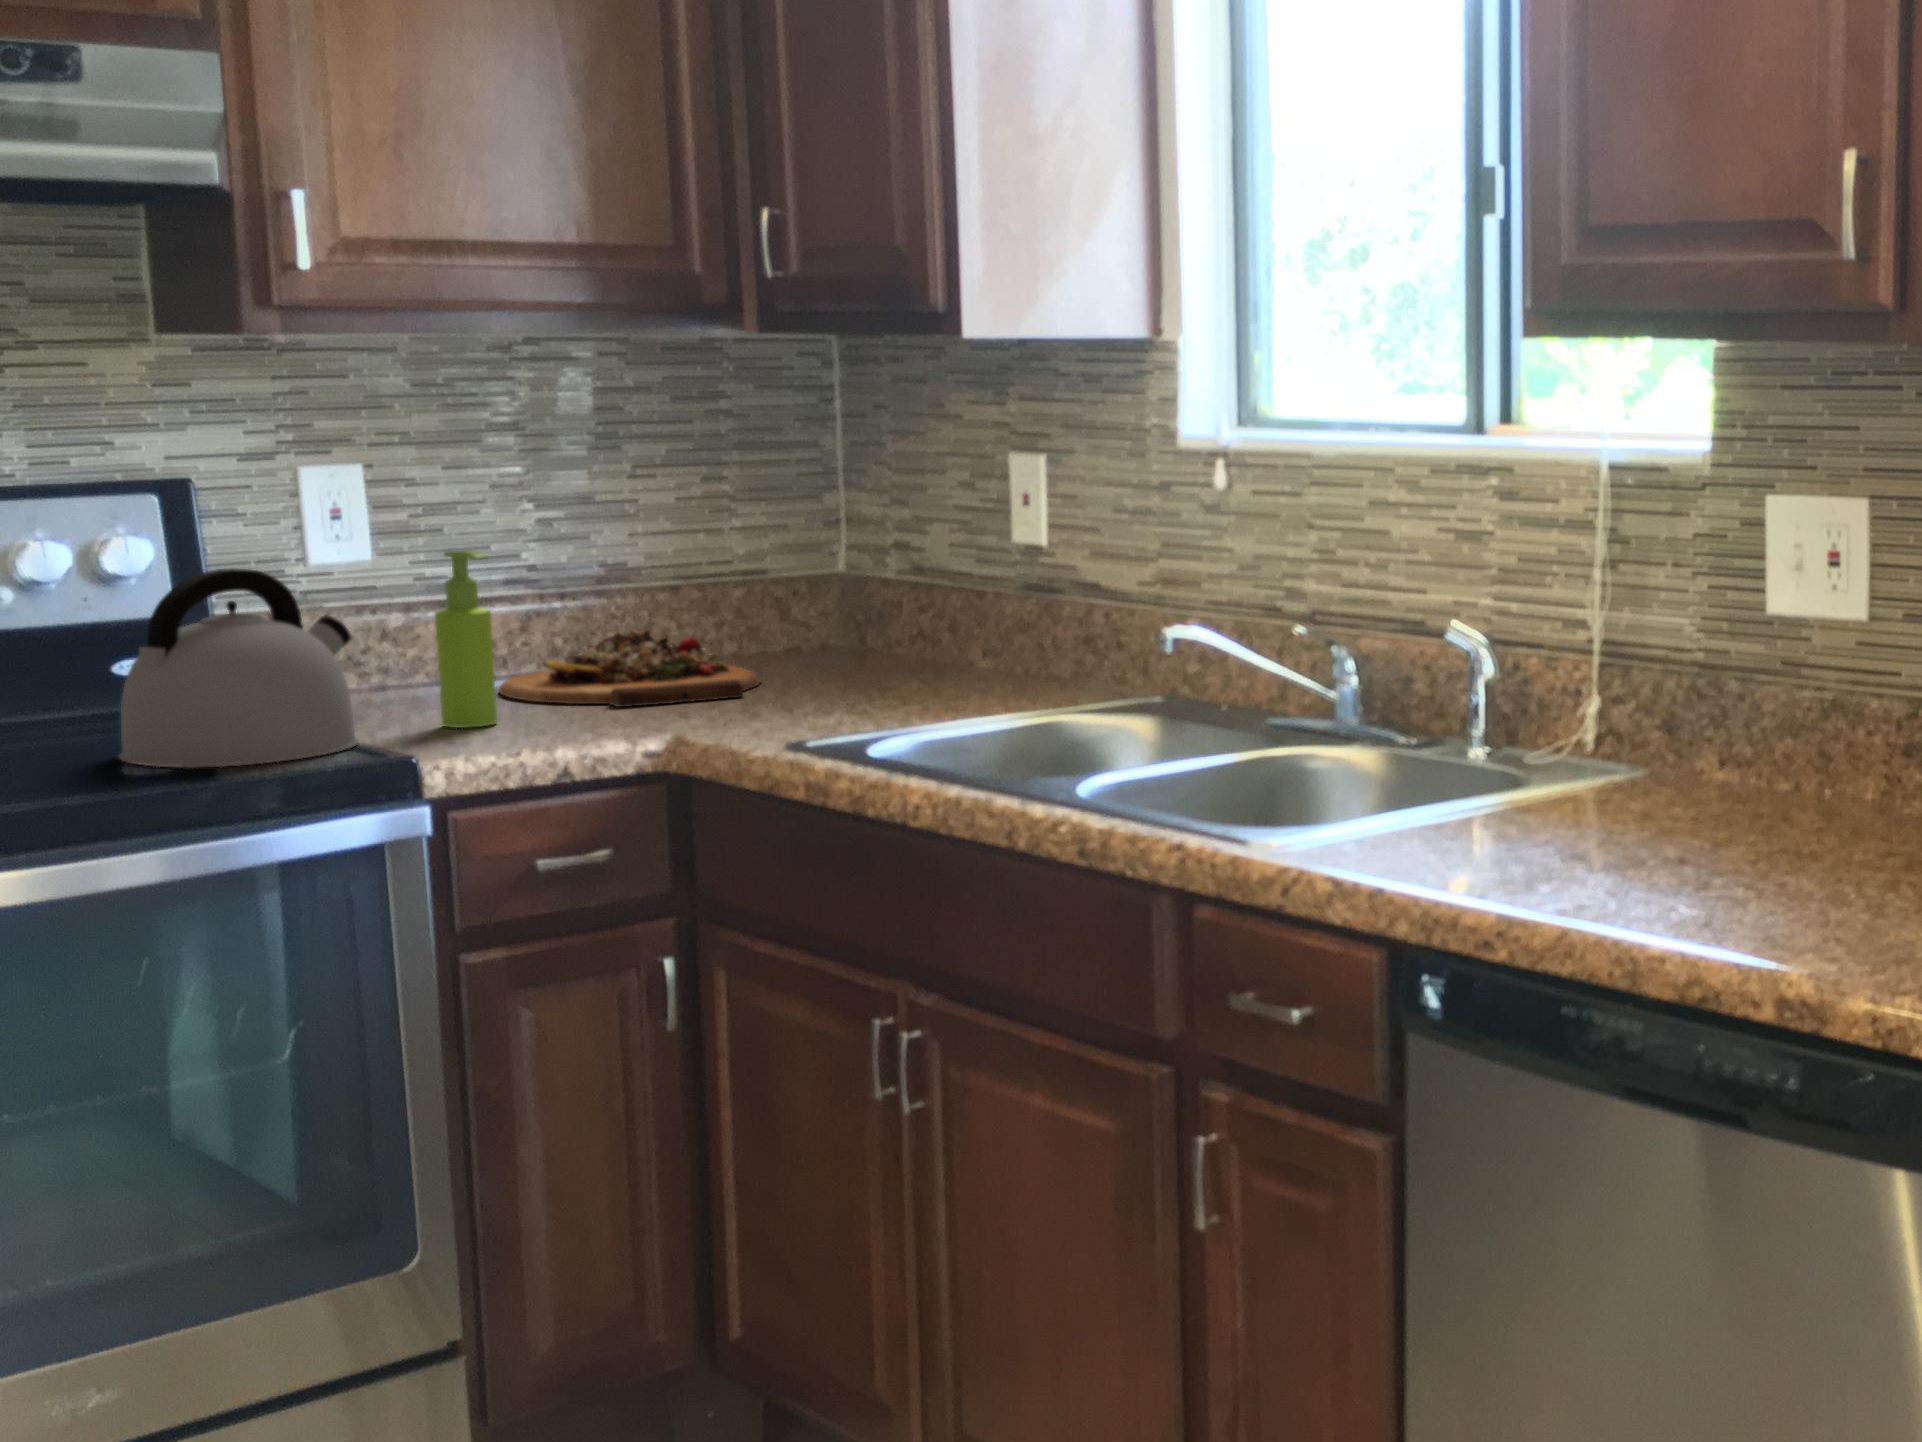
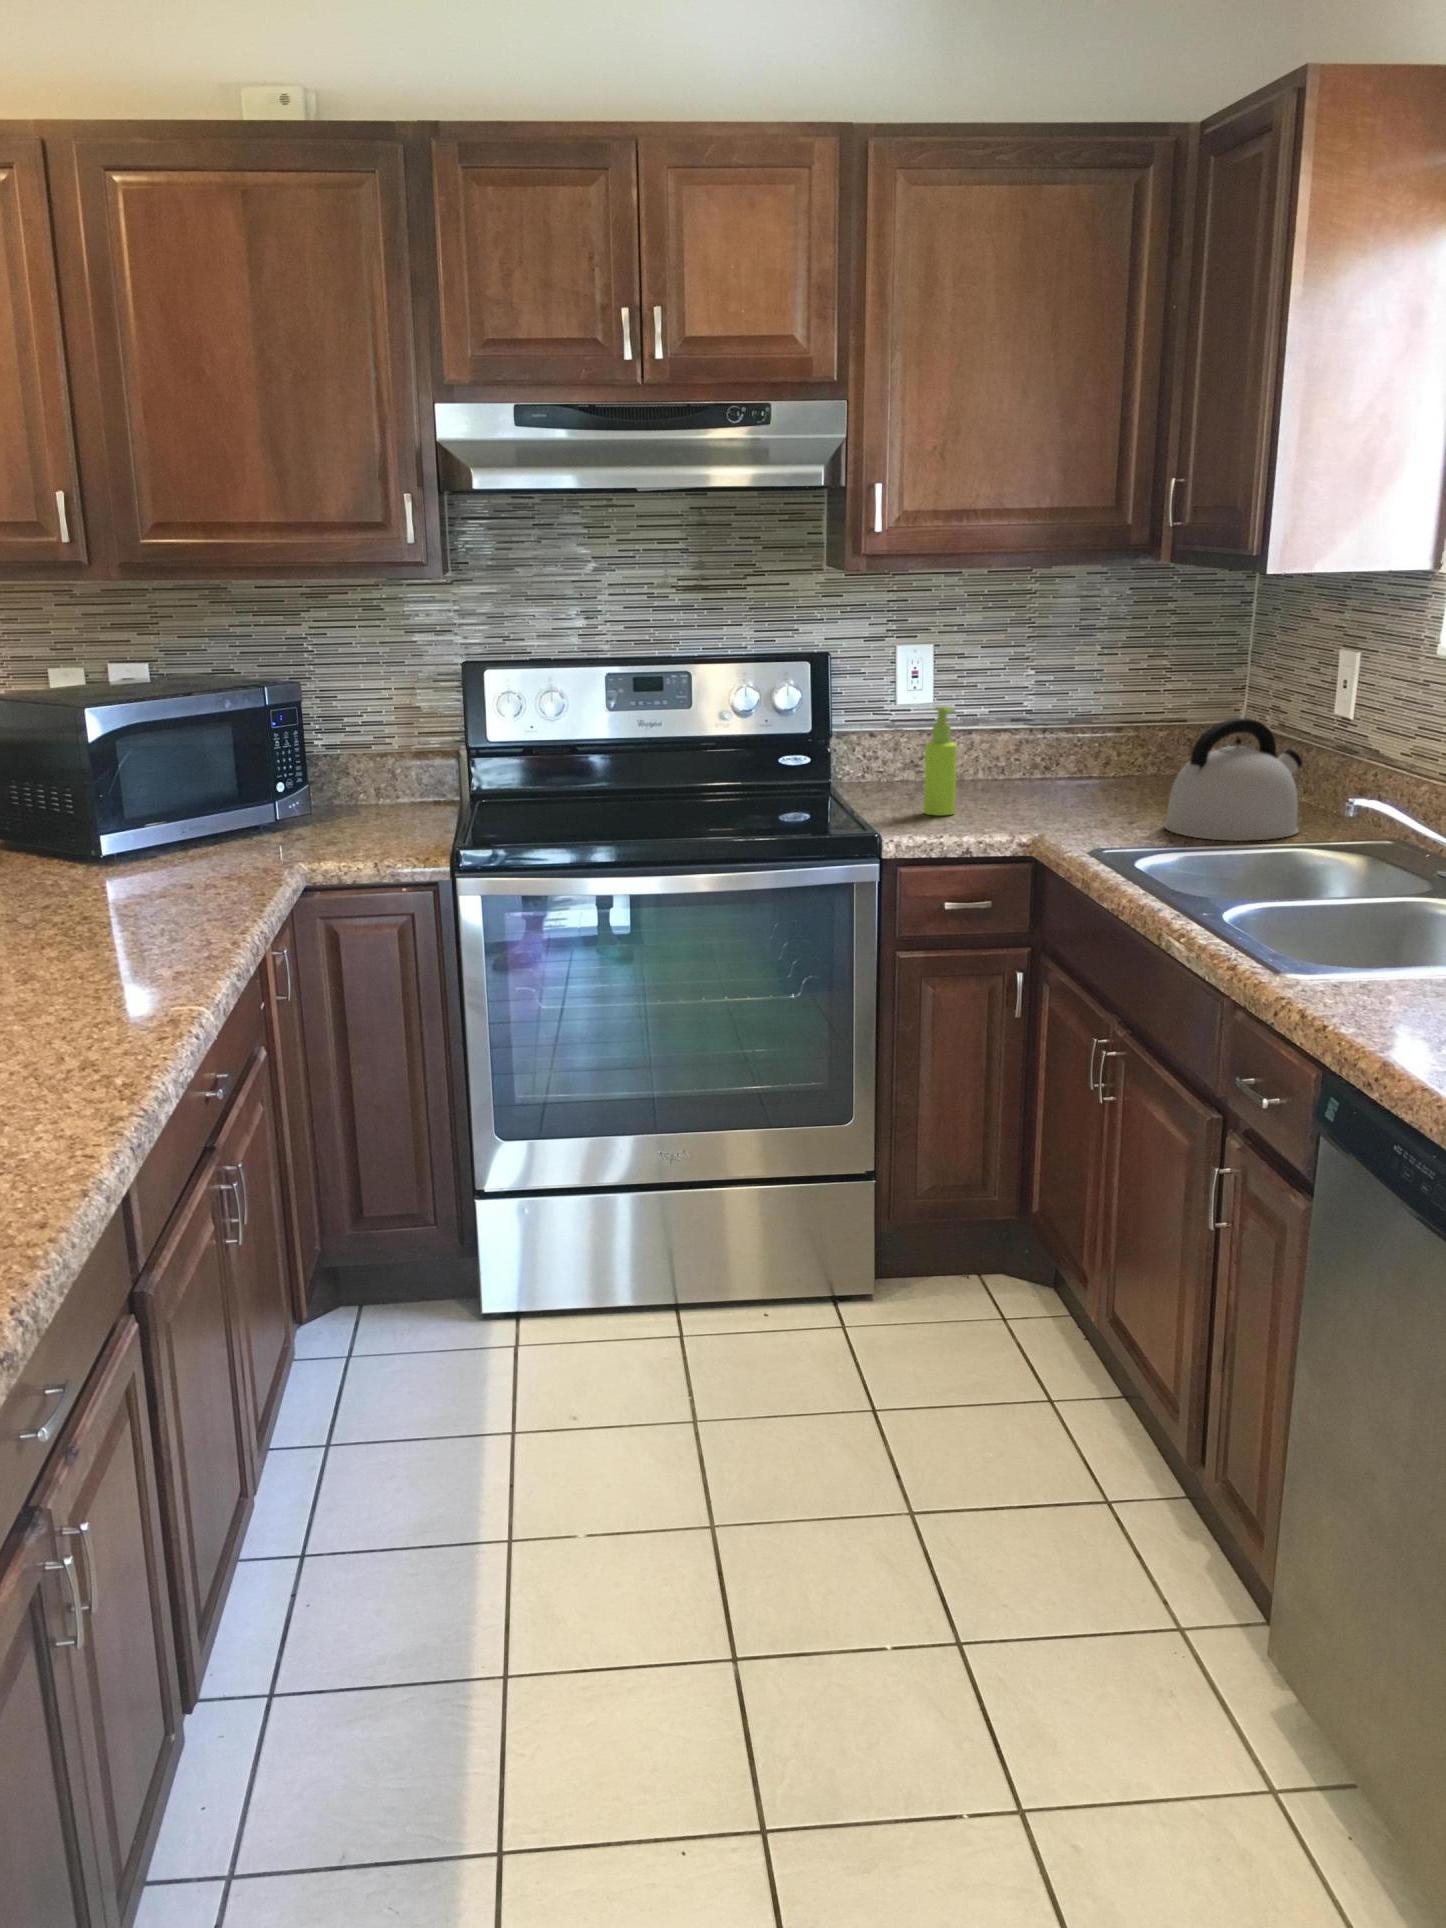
kettle: present [119,569,359,768] -> present [1165,718,1303,841]
cutting board: present [499,631,761,707] -> none [983,758,1144,810]

